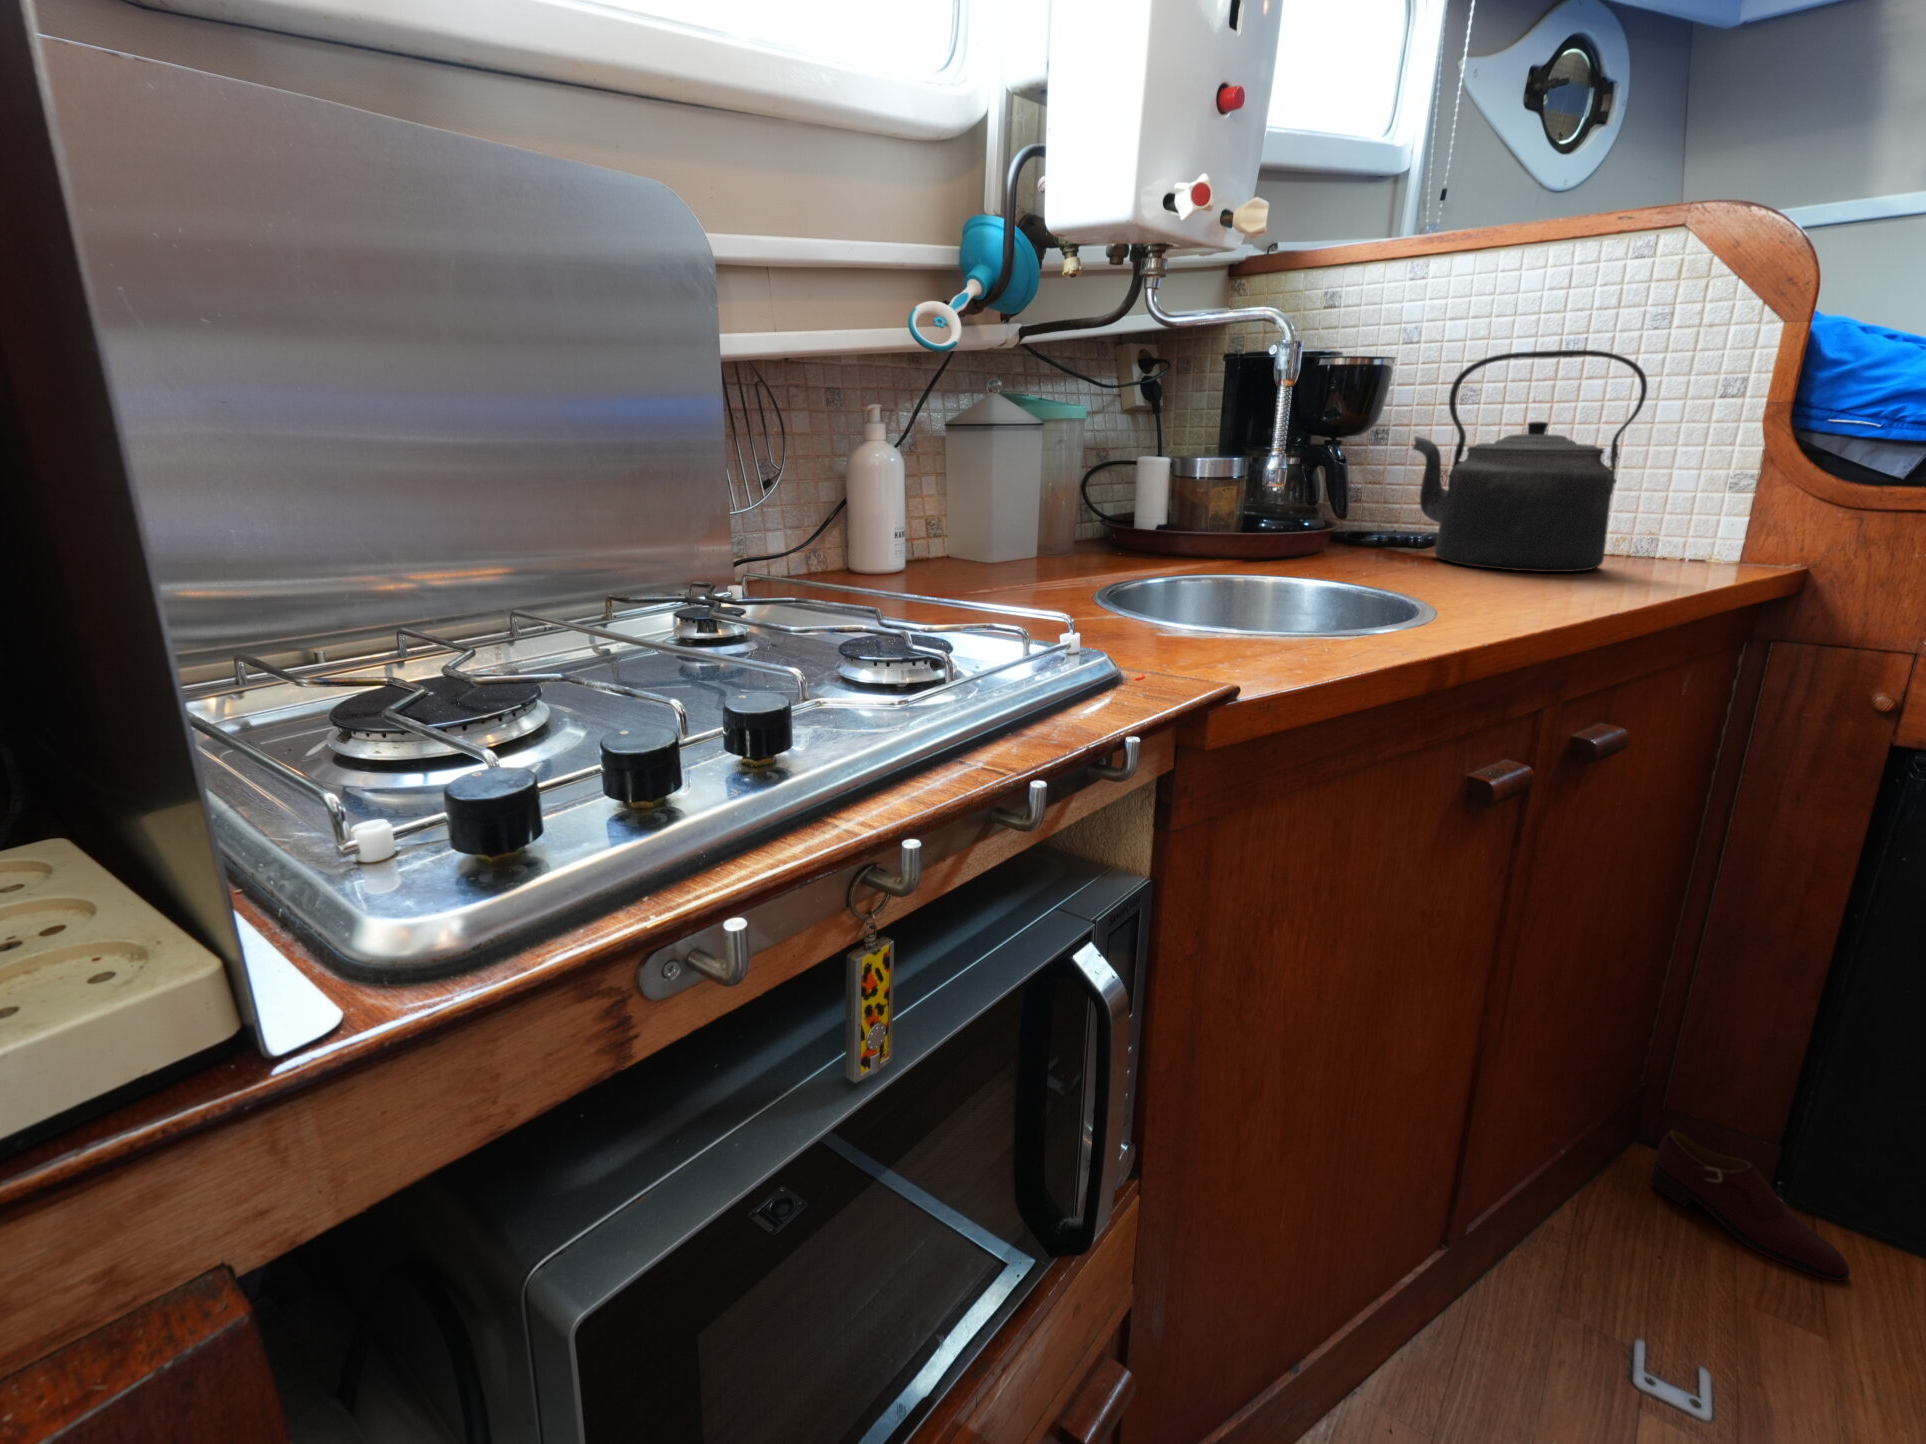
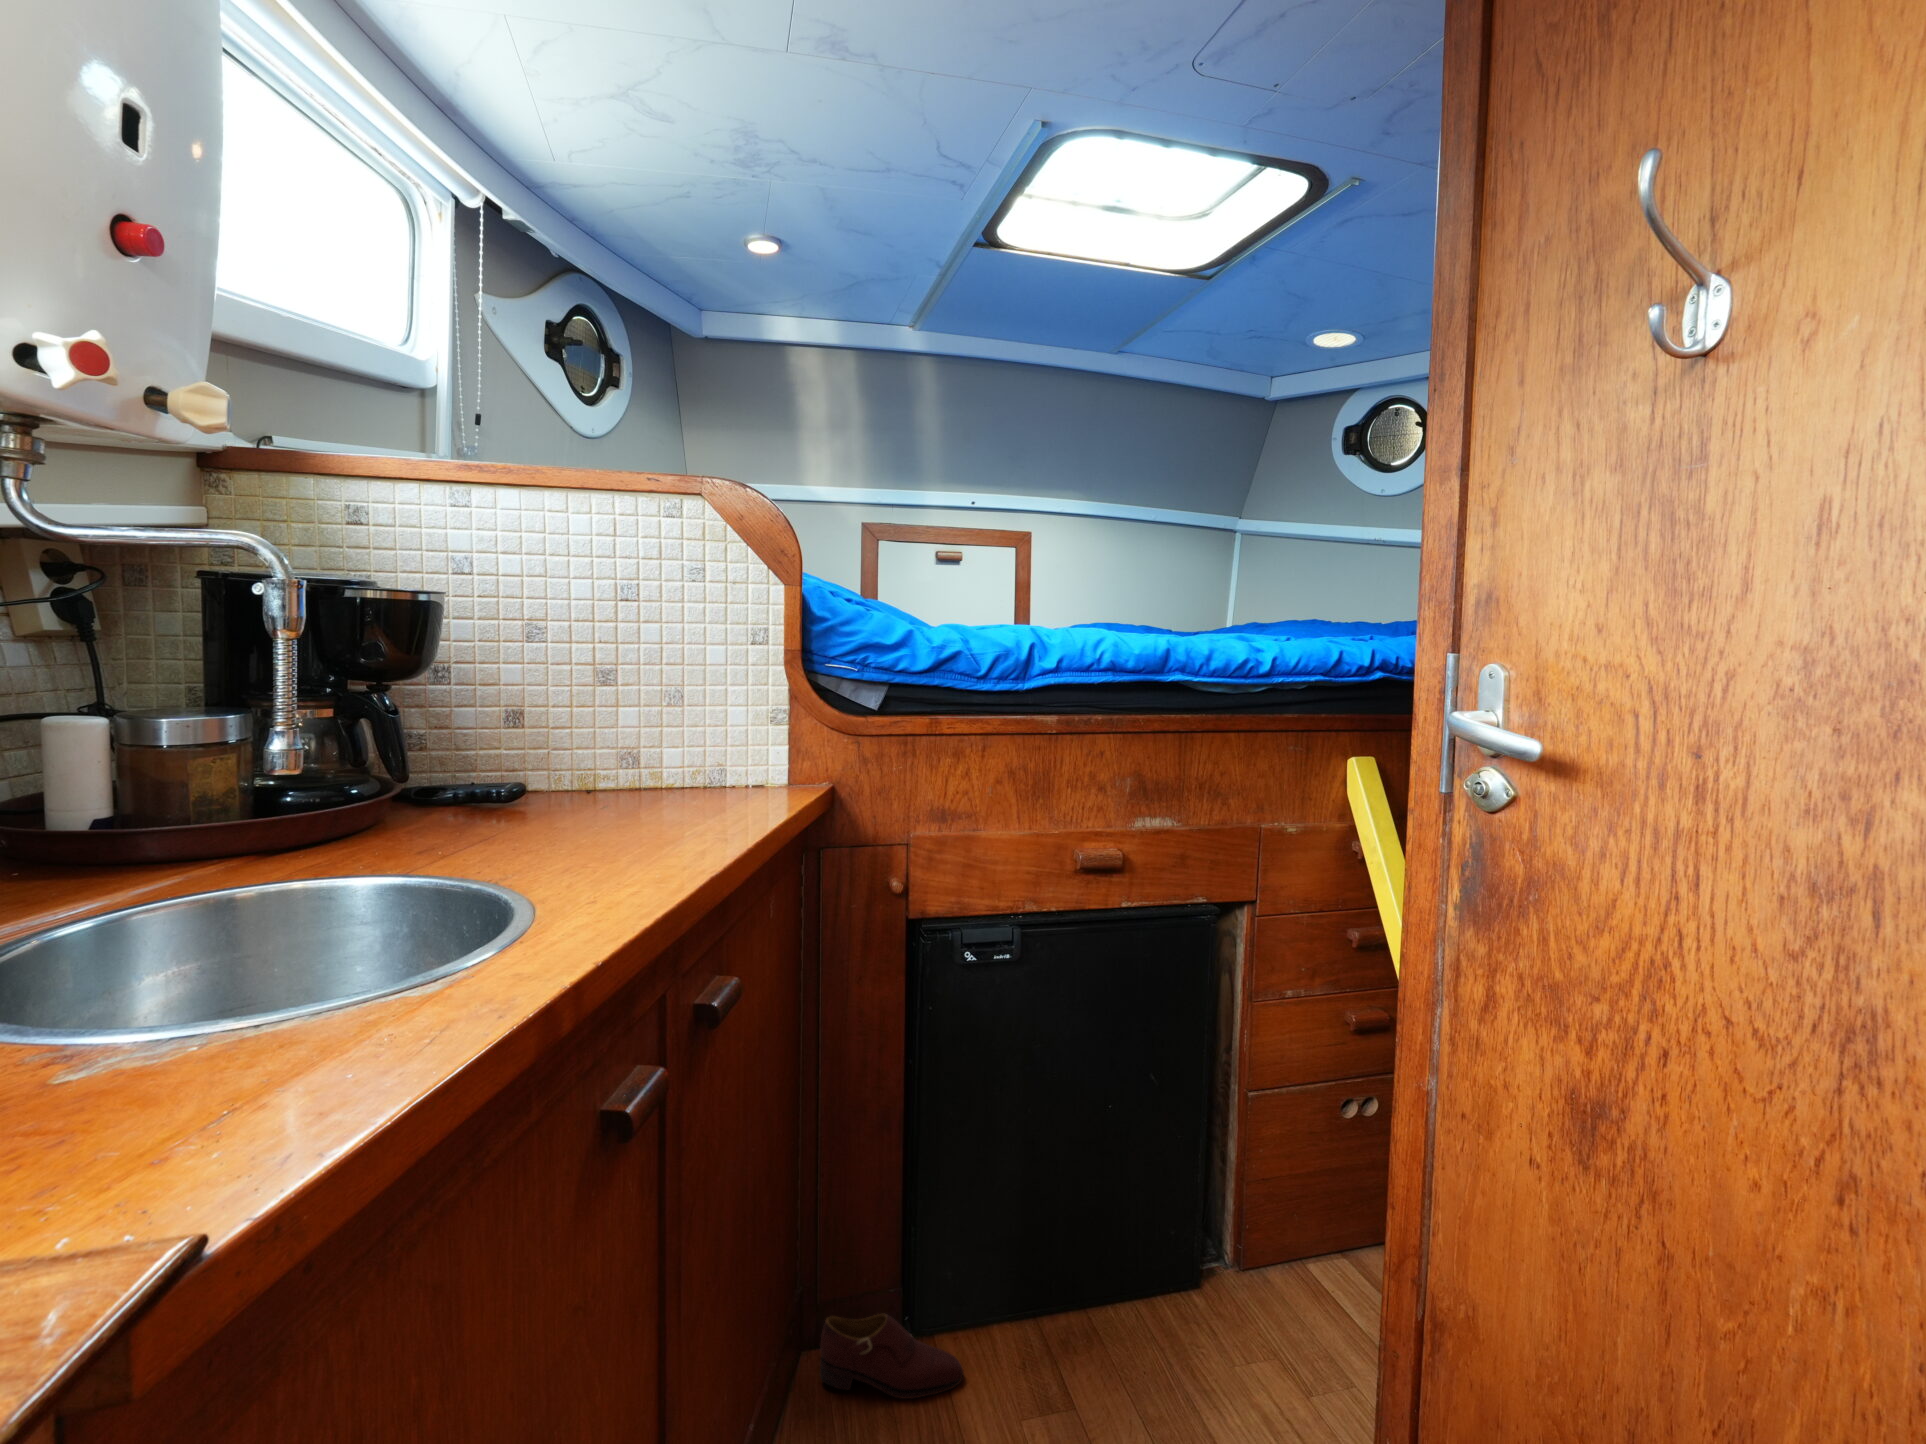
kettle: present [1413,350,1647,572] -> none [479,598,698,824]

